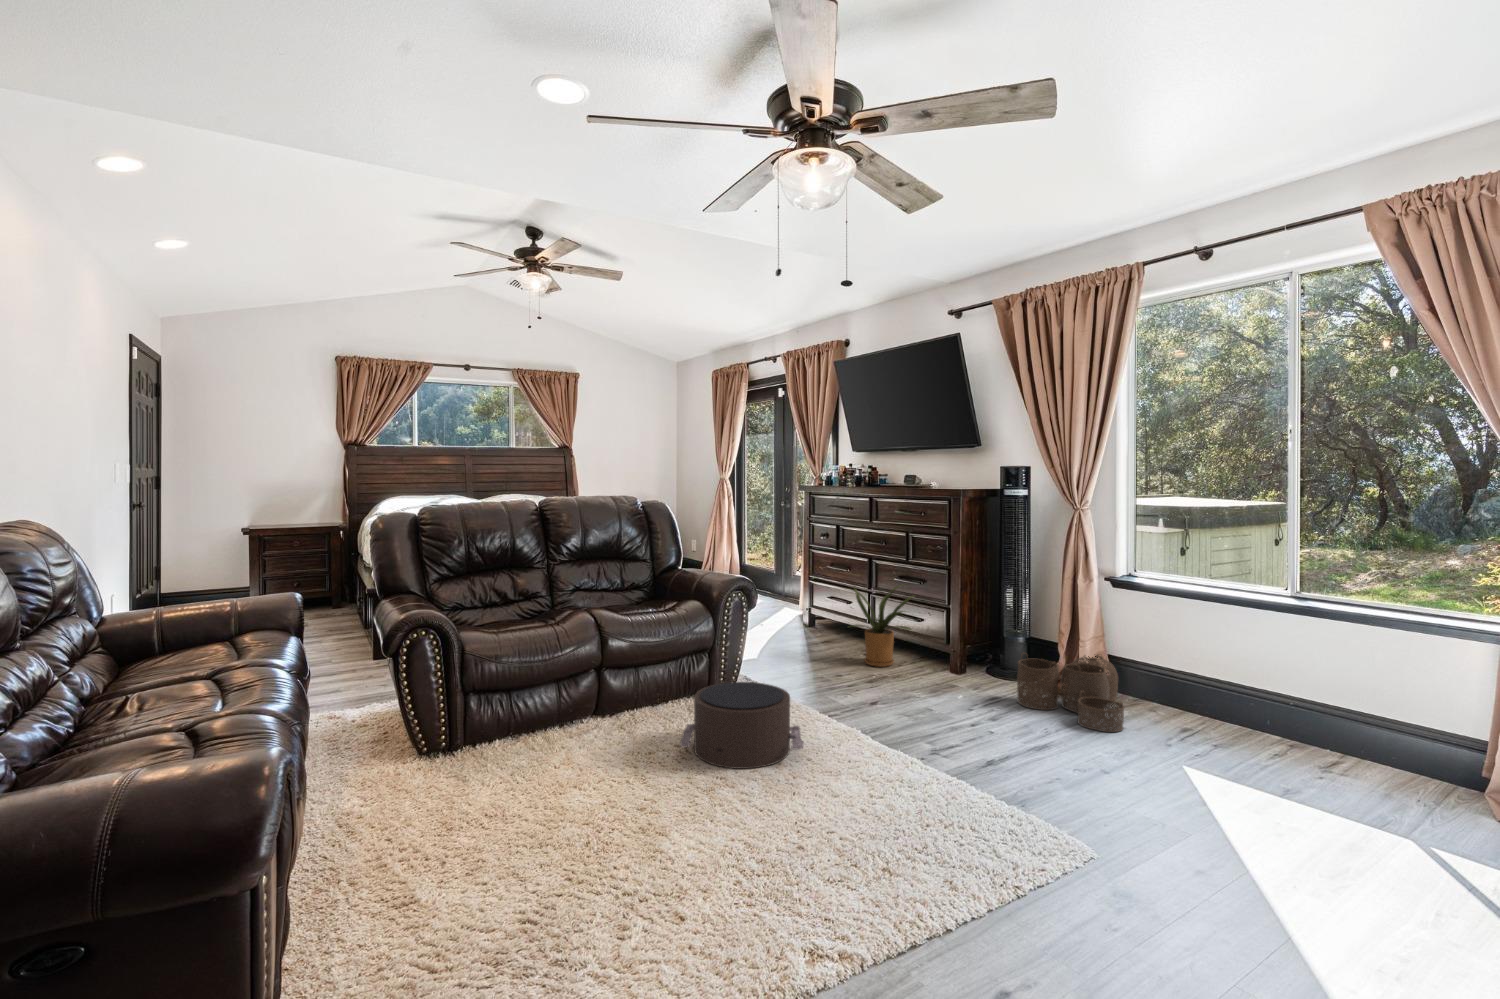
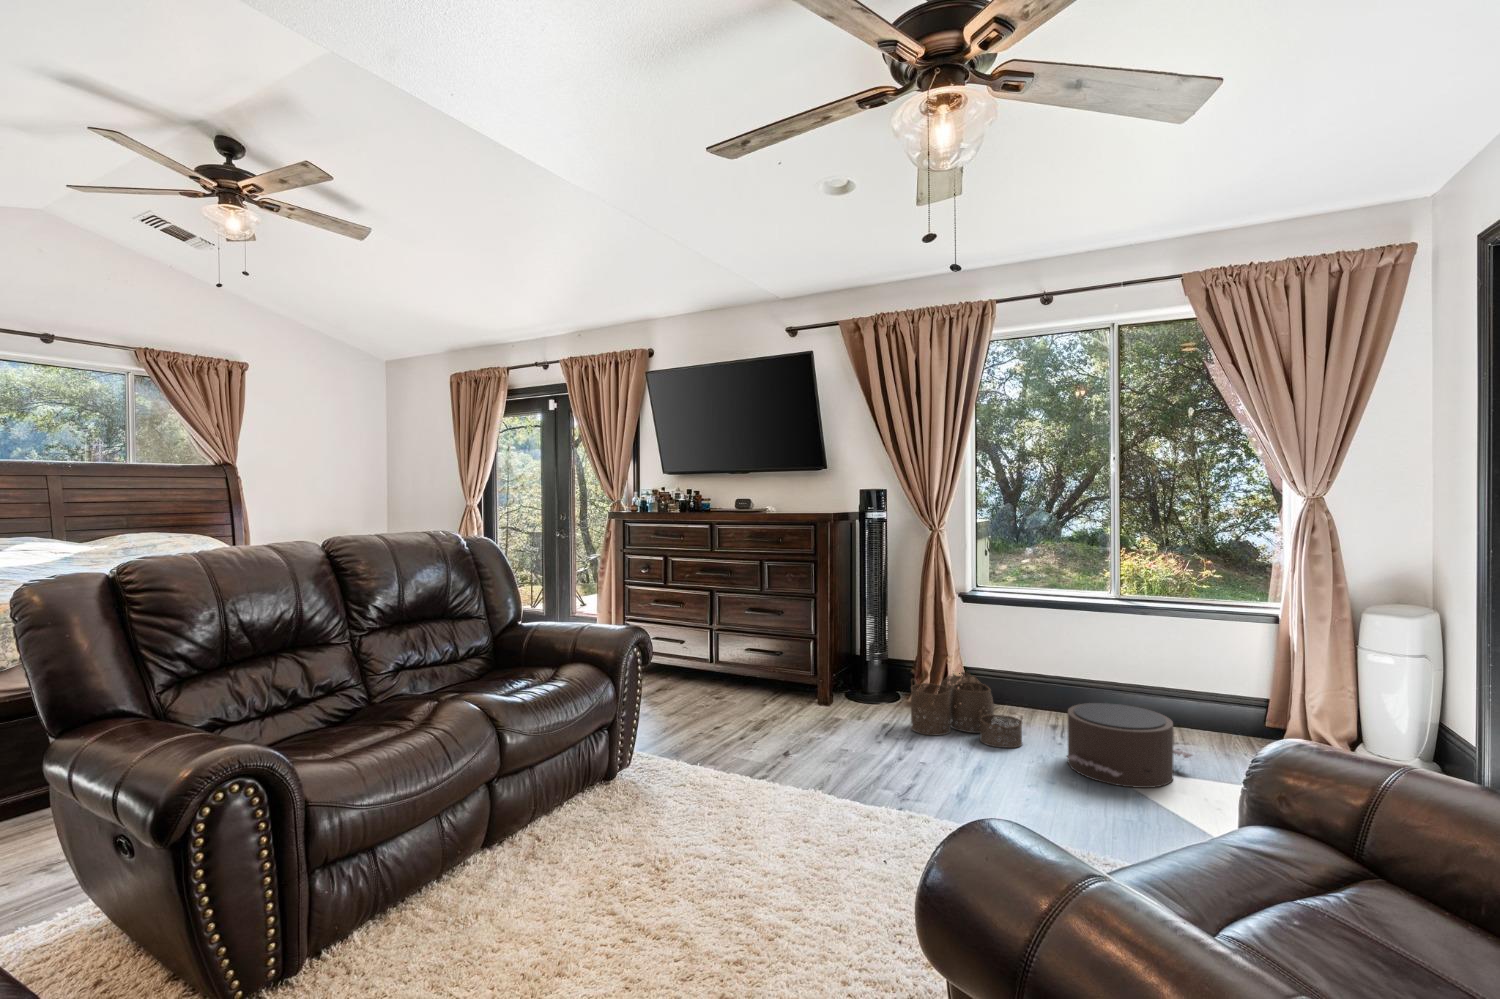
house plant: present [848,586,913,667] -> none [698,618,785,714]
pouf: present [680,682,804,769] -> present [1066,703,1192,788]

